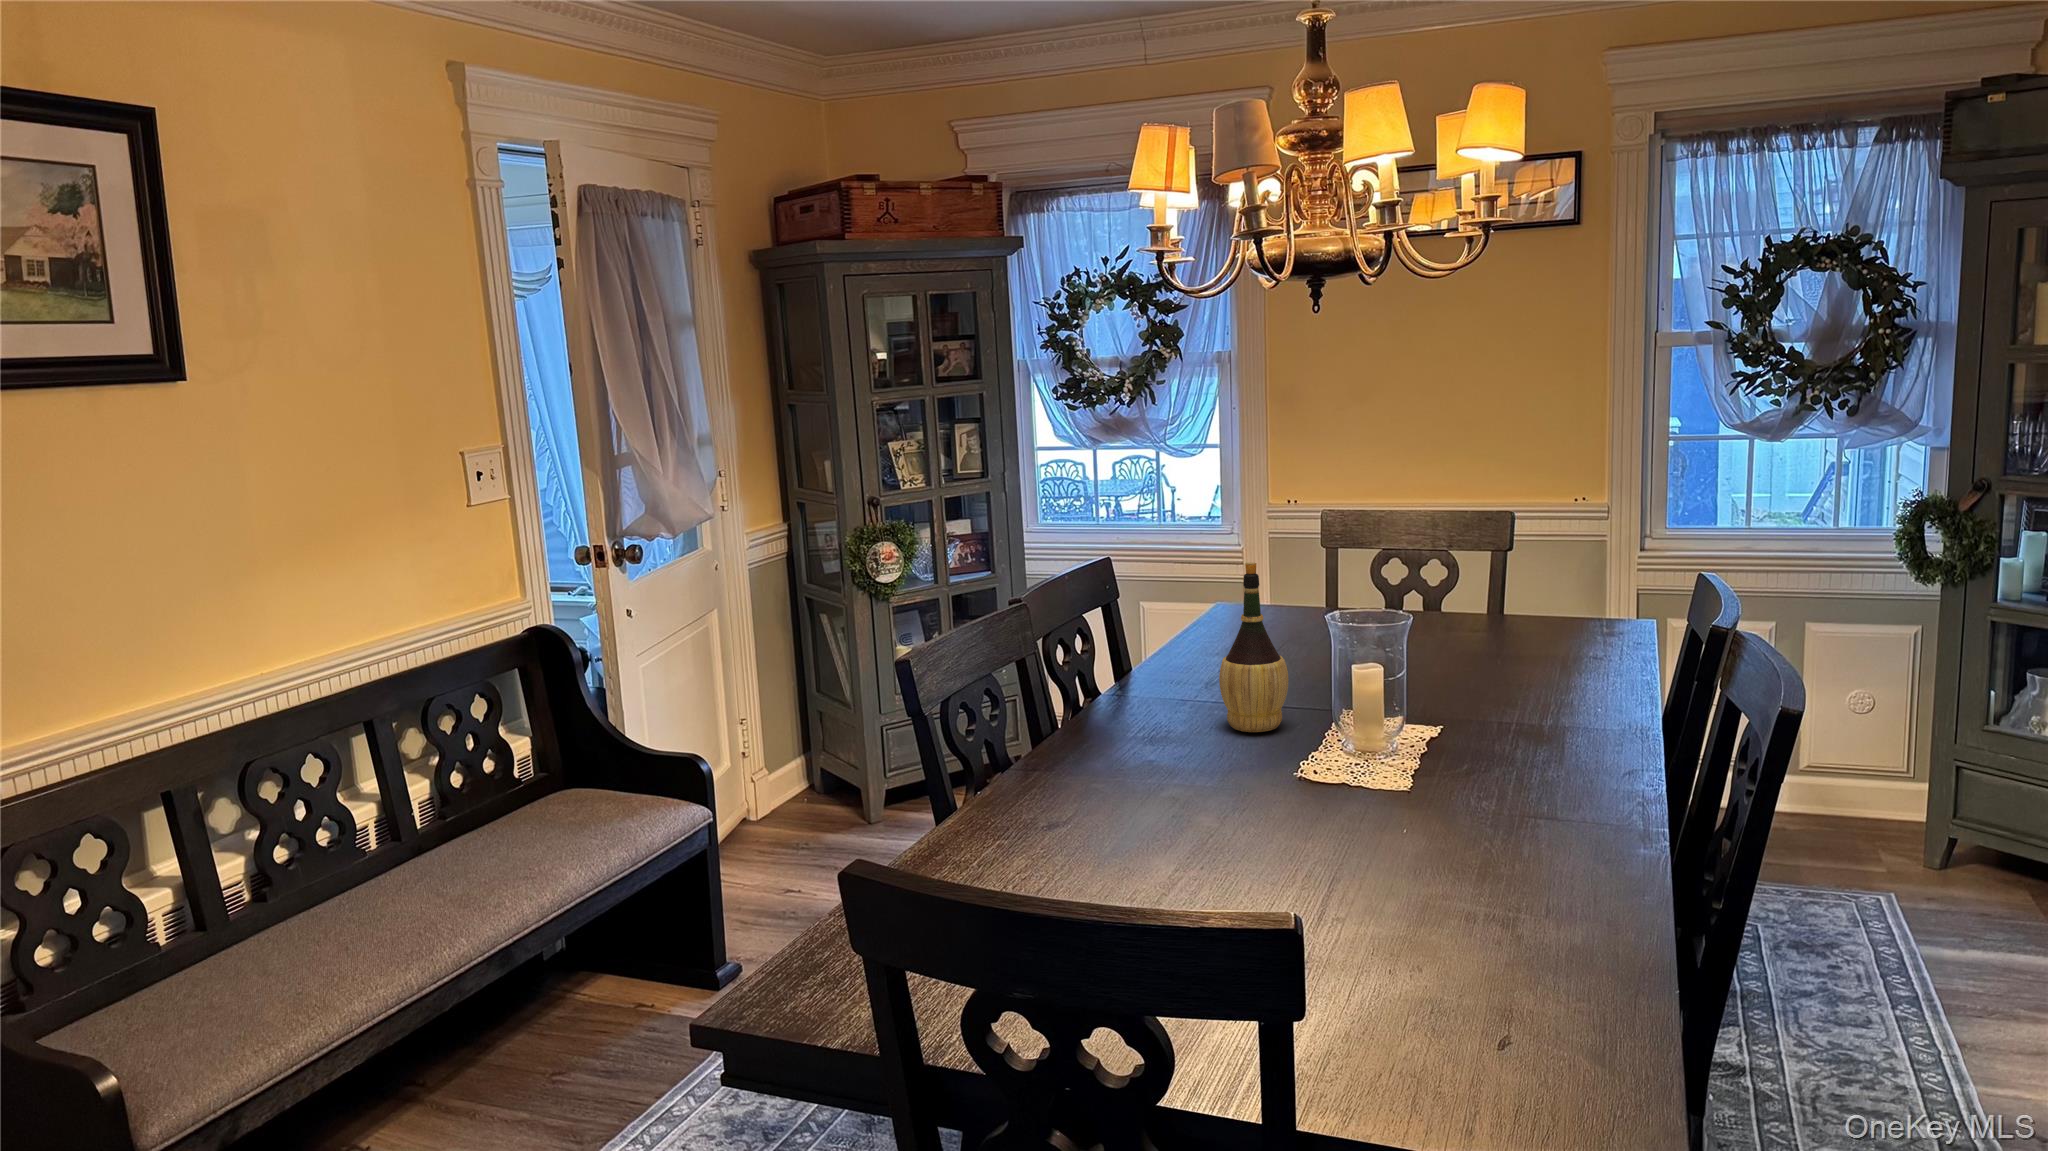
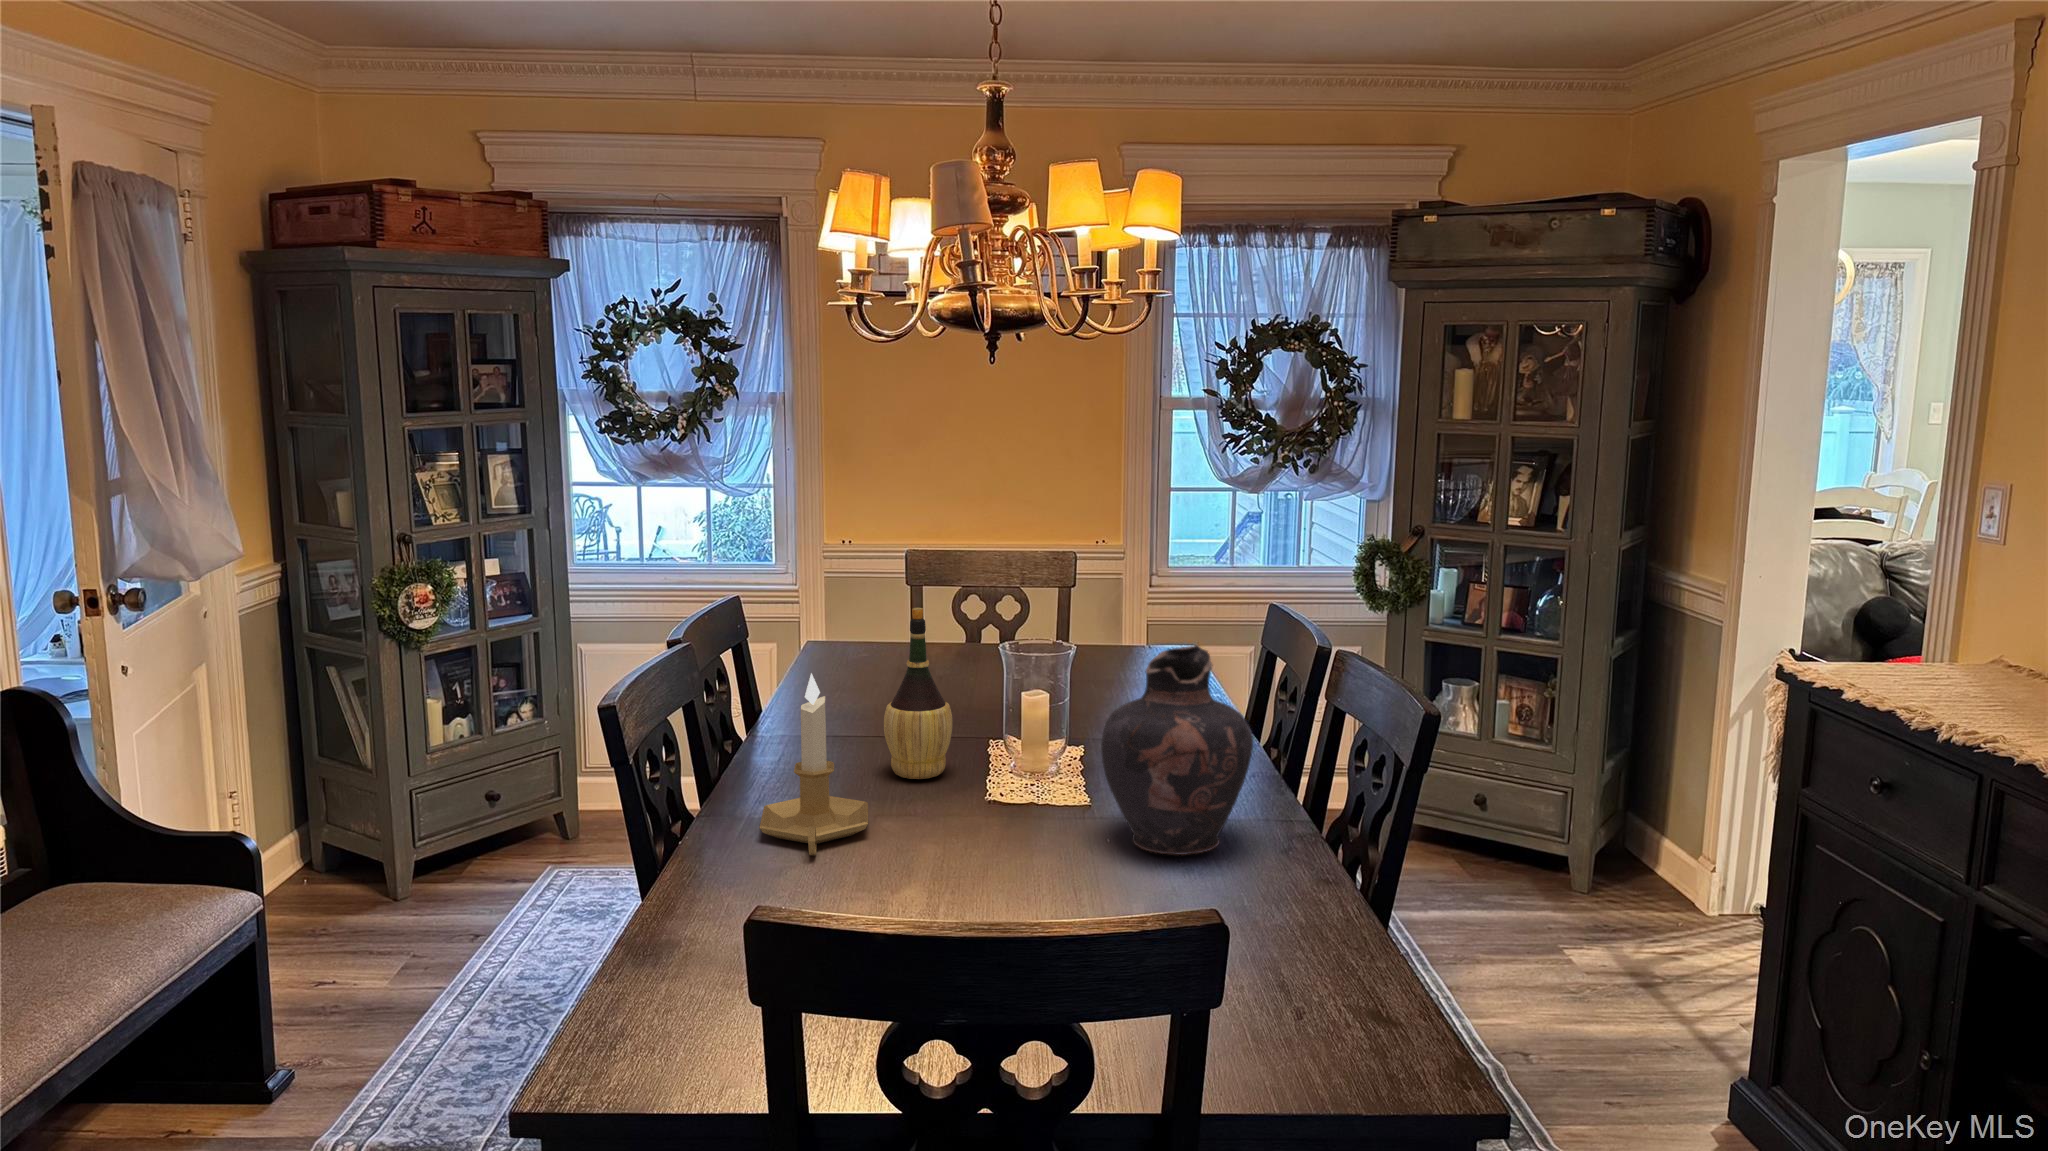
vase: none [1400,604,1567,822] -> present [1101,645,1253,855]
candlestick: none [1074,620,1184,790] -> present [759,673,868,855]

